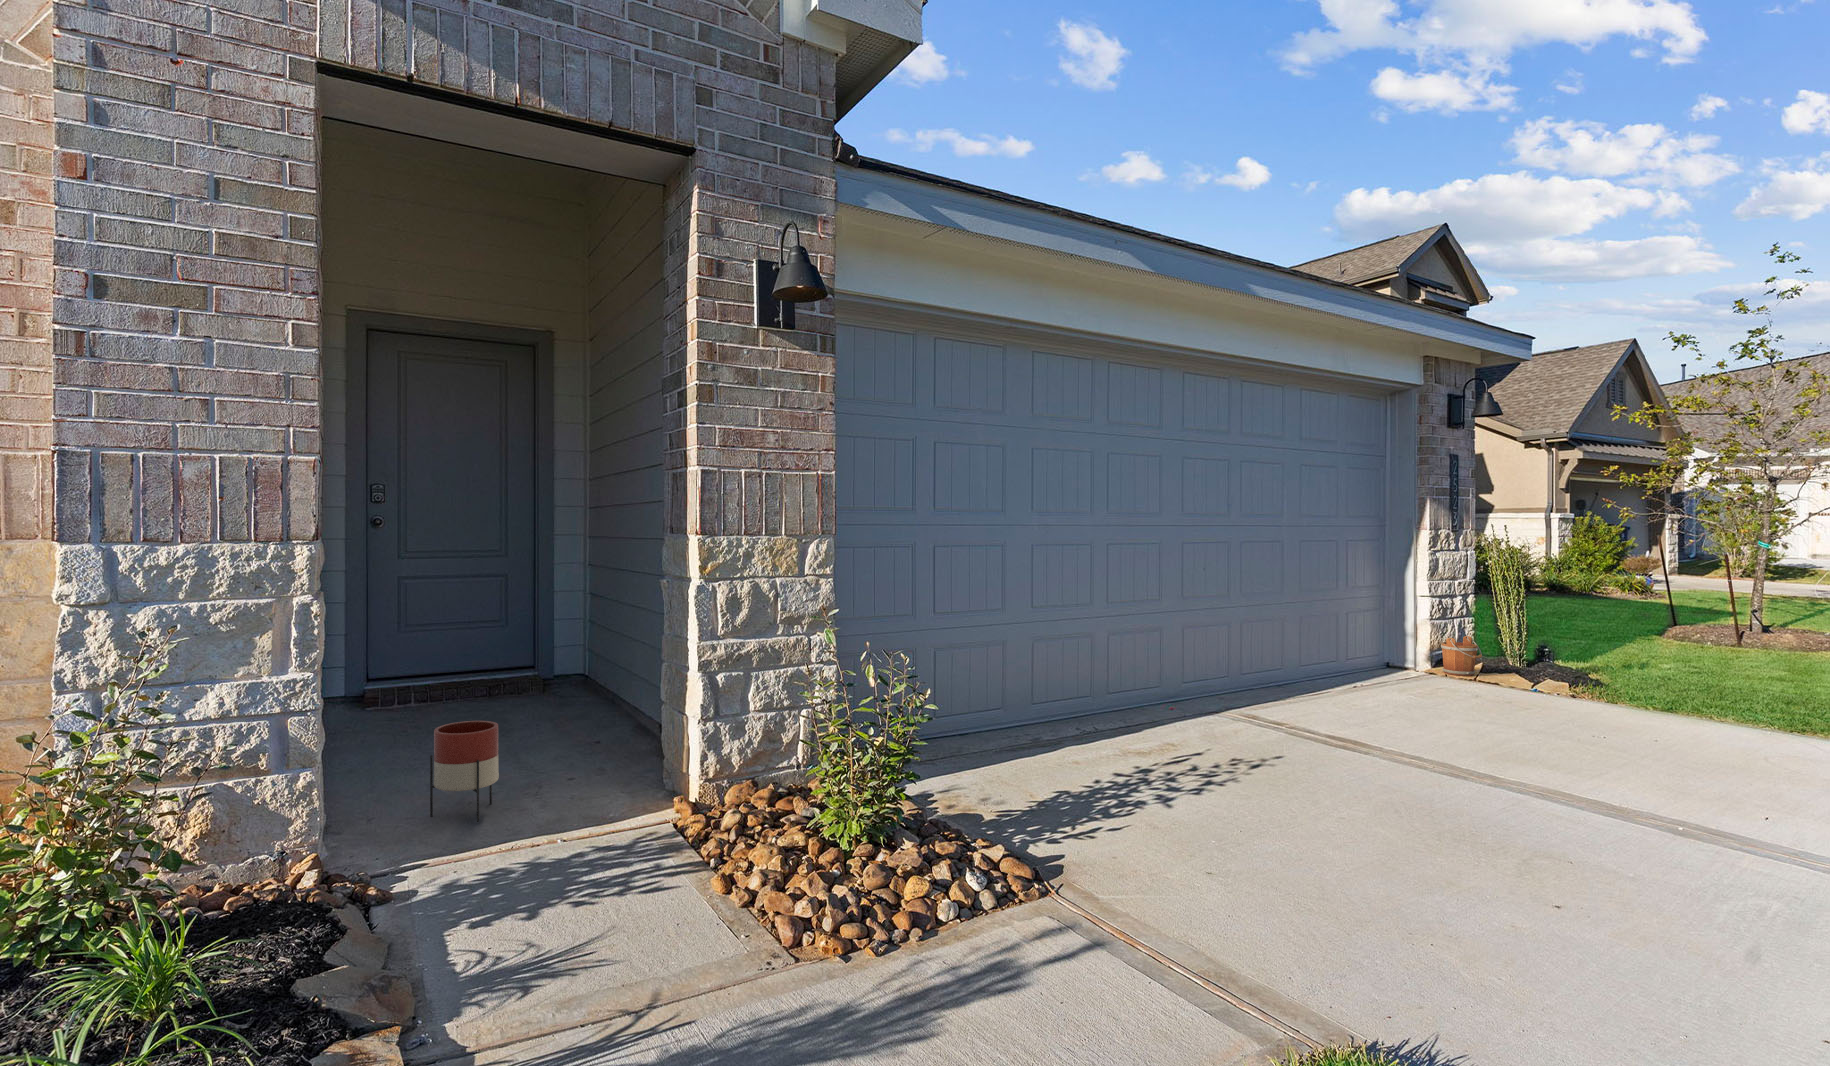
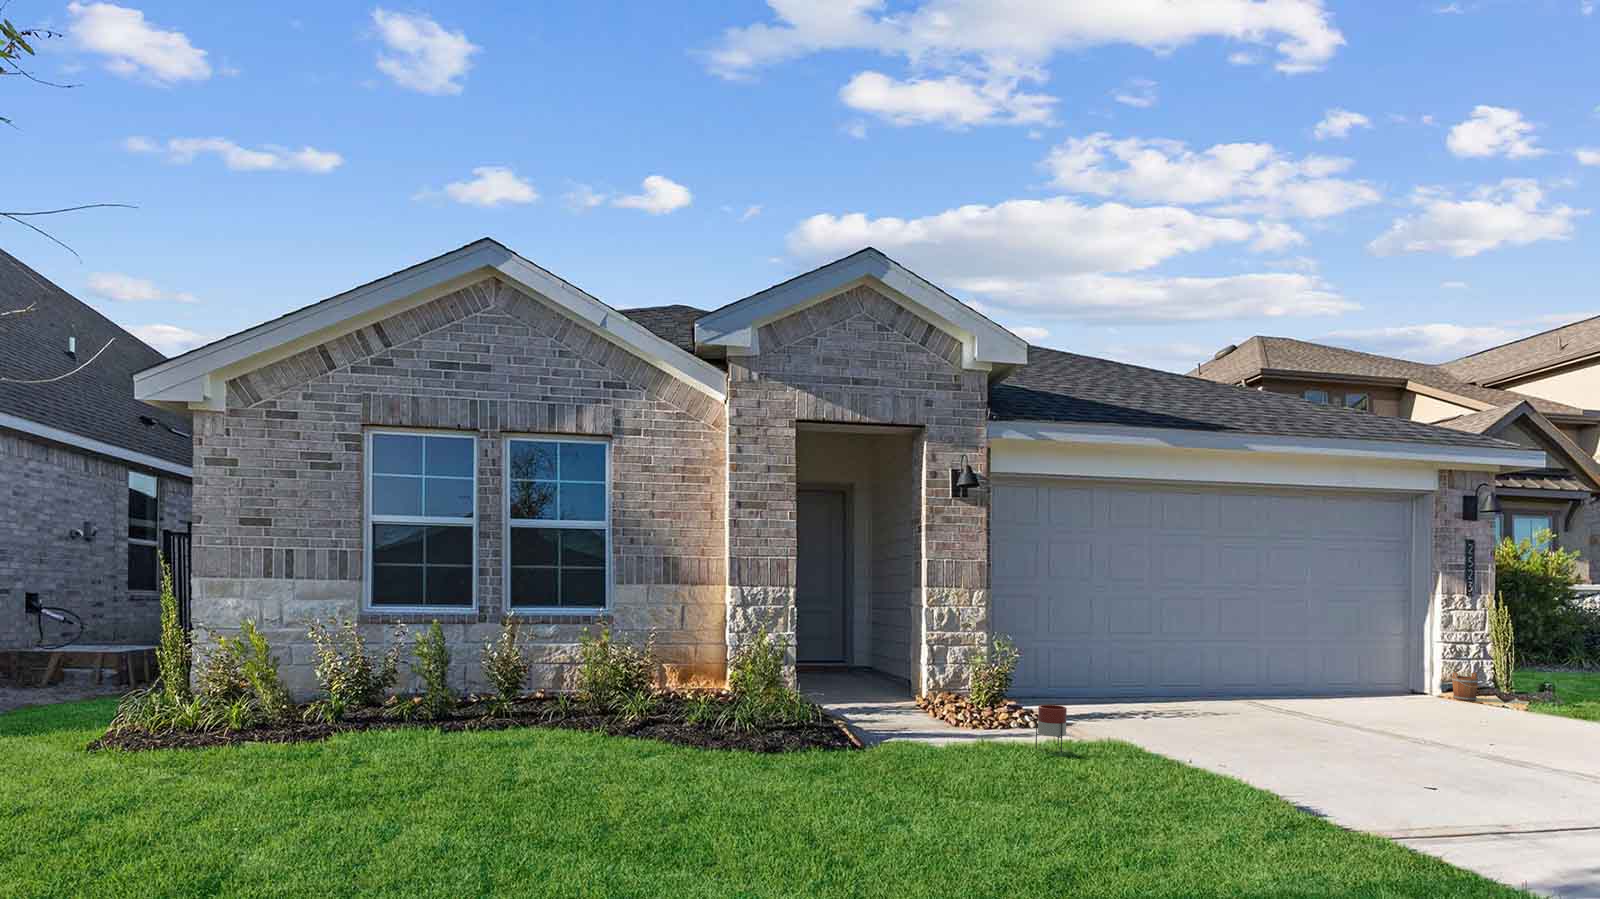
planter: present [430,721,499,823] -> present [1036,705,1067,752]

